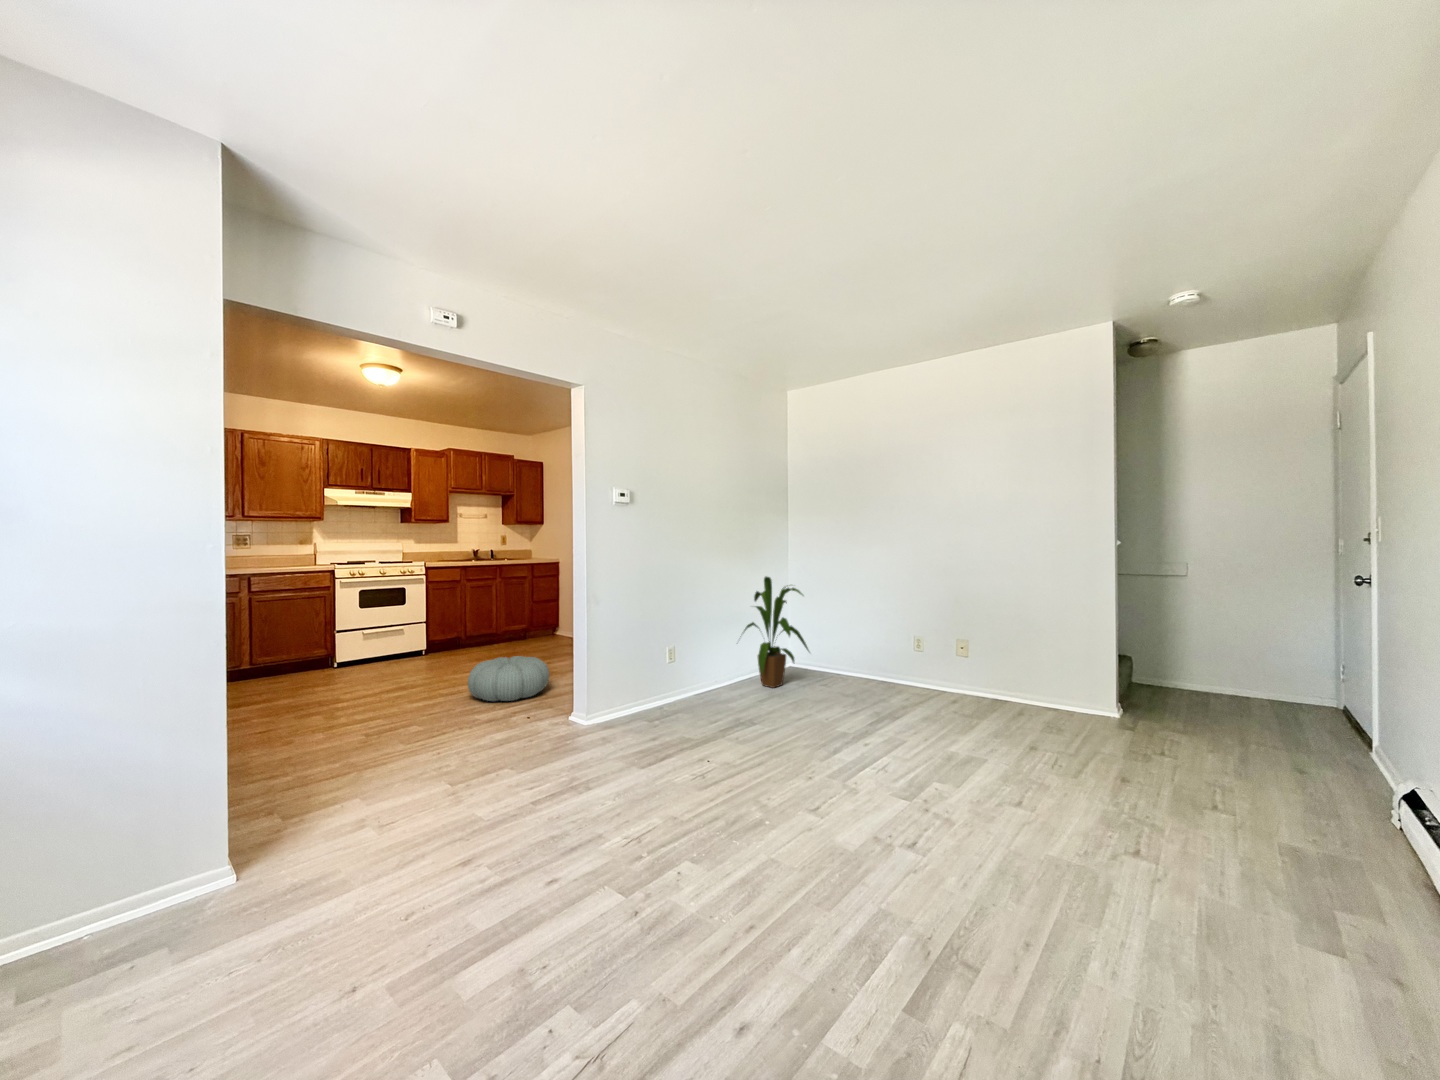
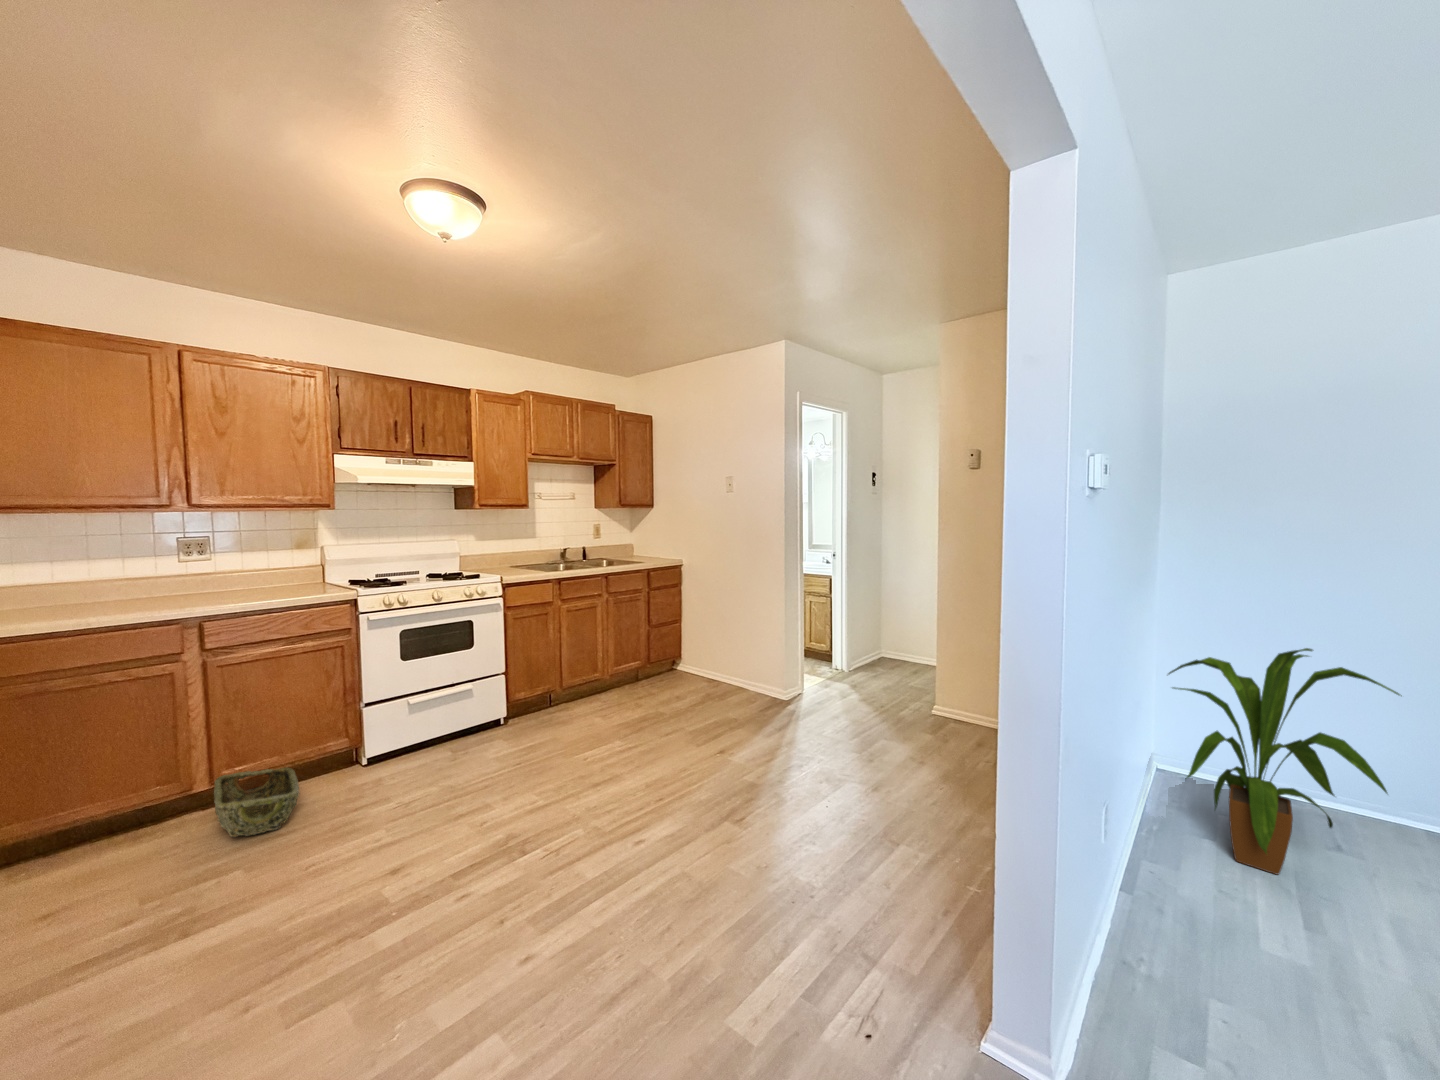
pouf: present [468,656,549,701] -> none [649,791,811,934]
woven basket: none [254,659,300,685] -> present [214,768,300,837]

